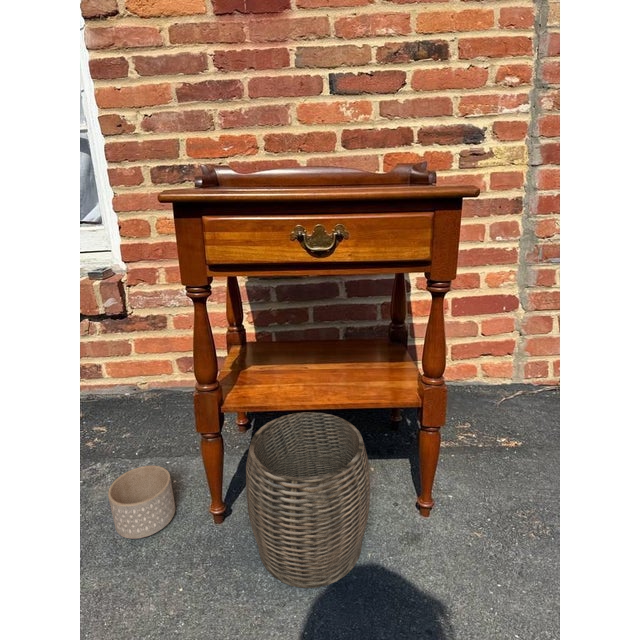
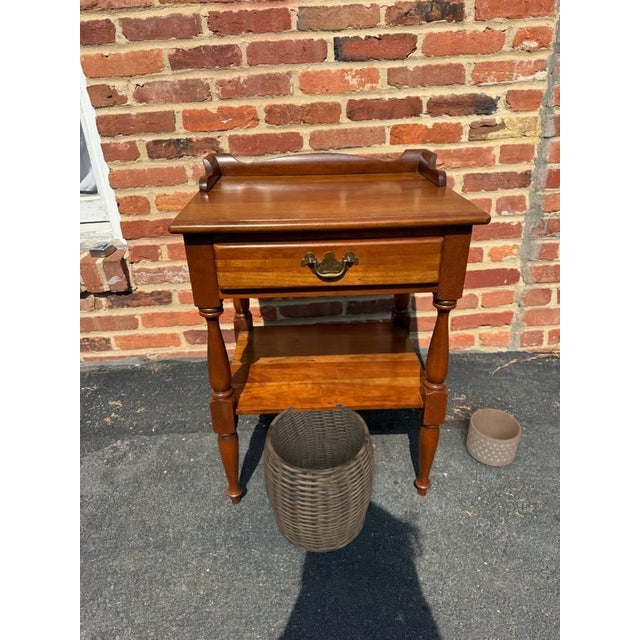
planter: present [108,466,175,539] -> present [466,408,521,466]

